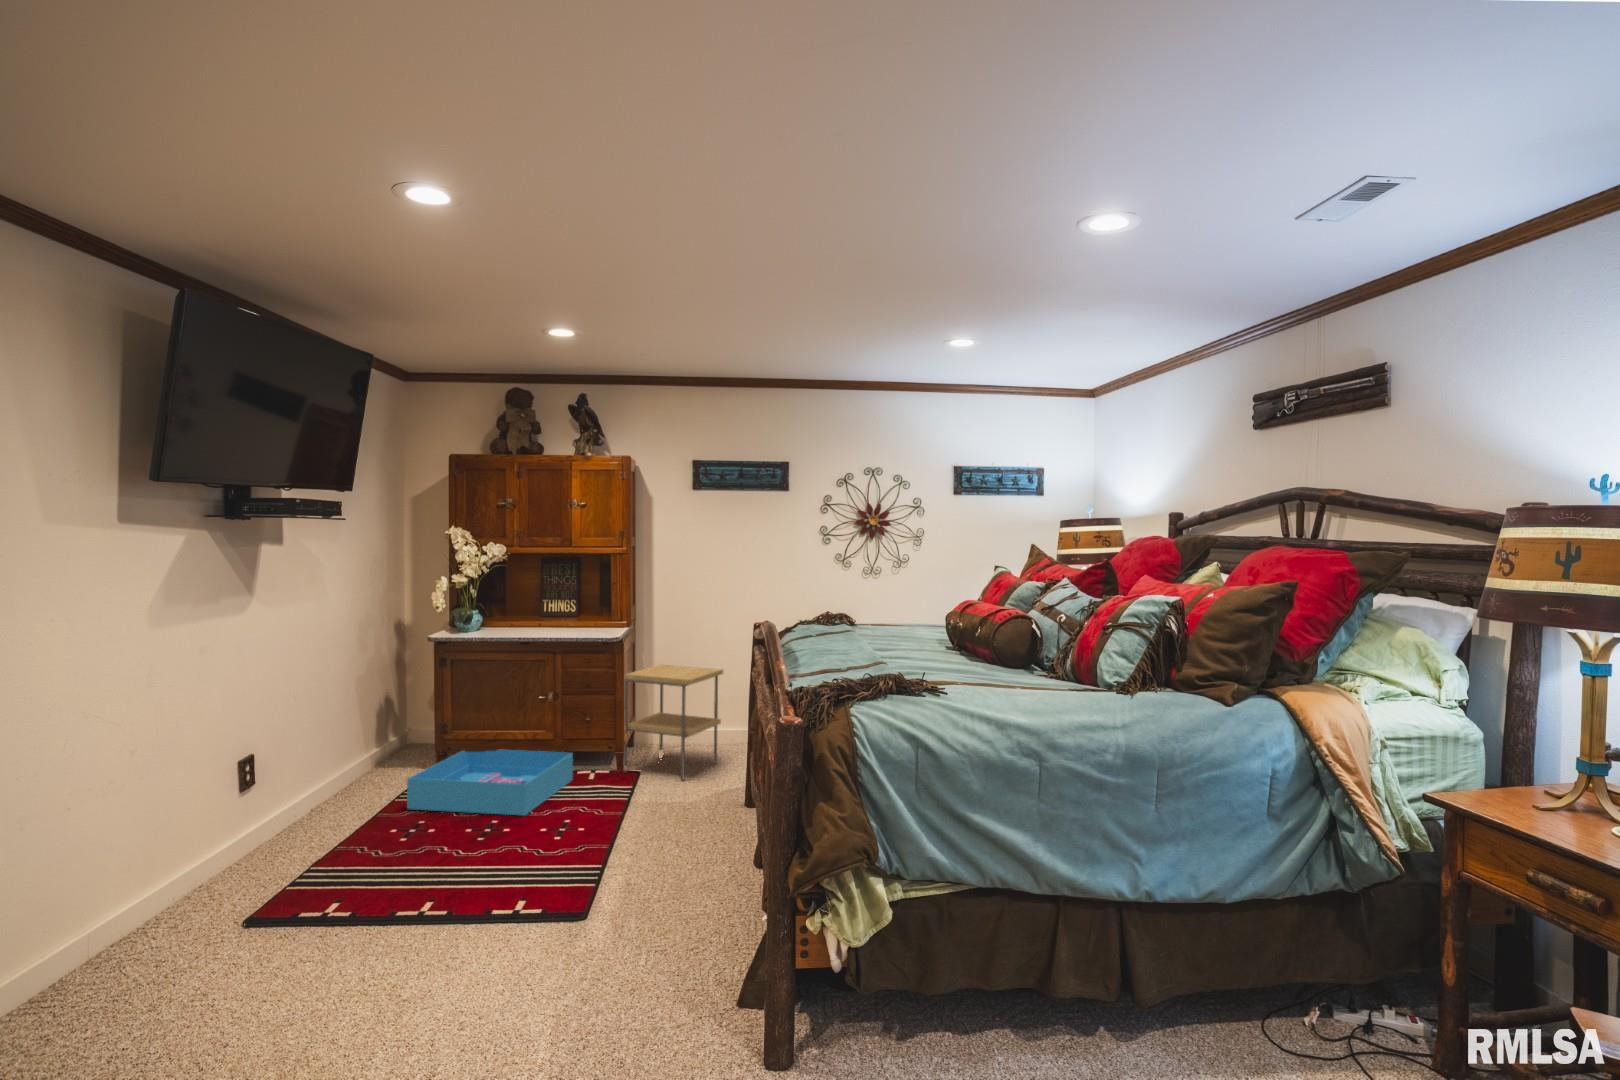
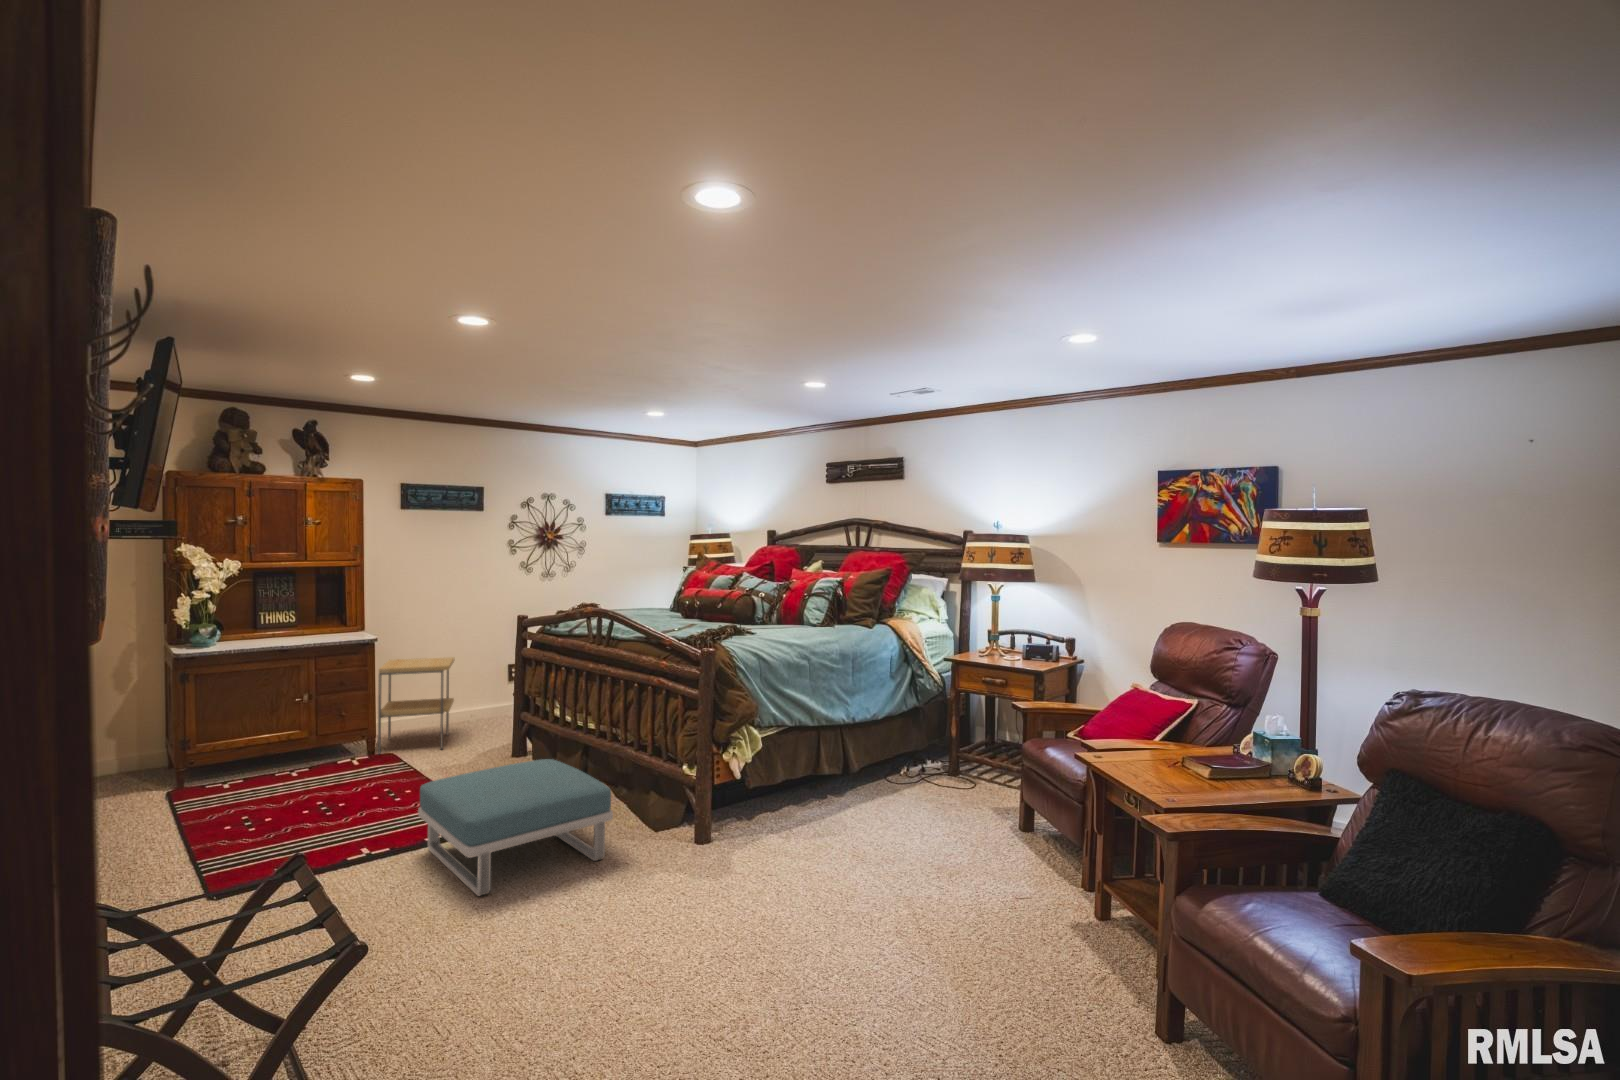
storage bin: present [407,749,573,815] -> none [206,743,345,817]
footstool: none [385,825,637,1001] -> present [418,759,613,896]

